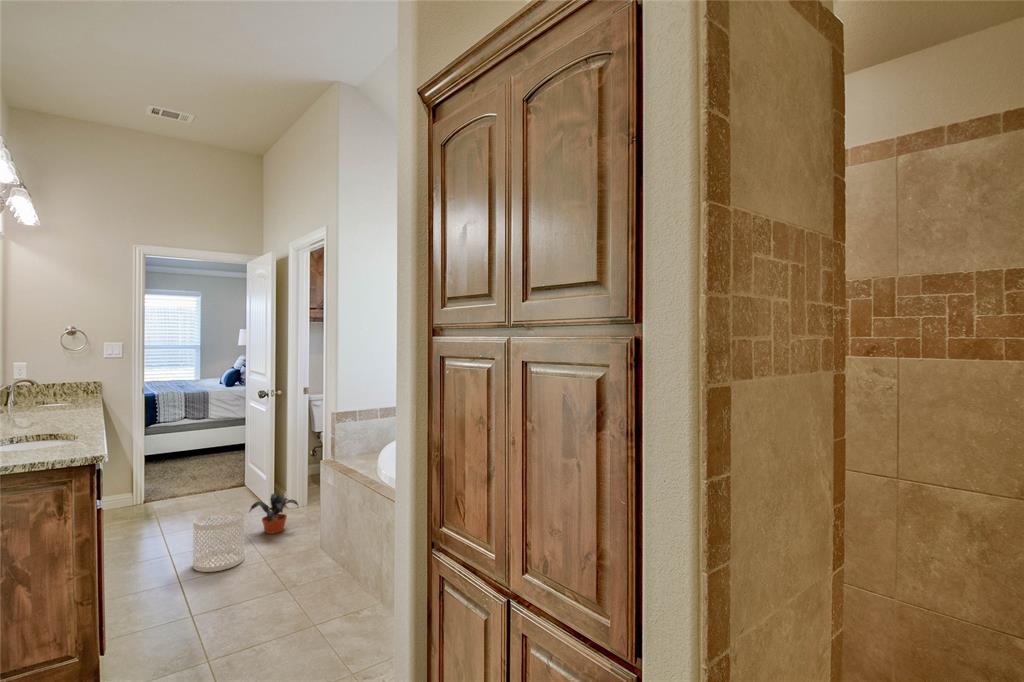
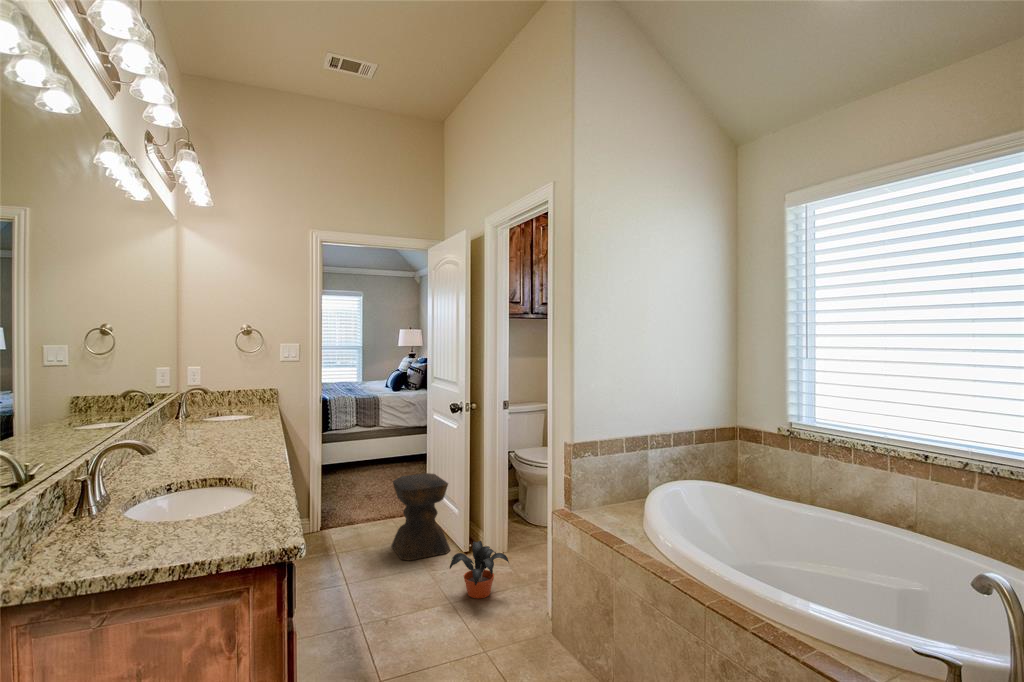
stool: none [208,448,259,516] -> present [392,473,451,560]
waste basket: present [193,510,245,572] -> none [390,570,453,662]

